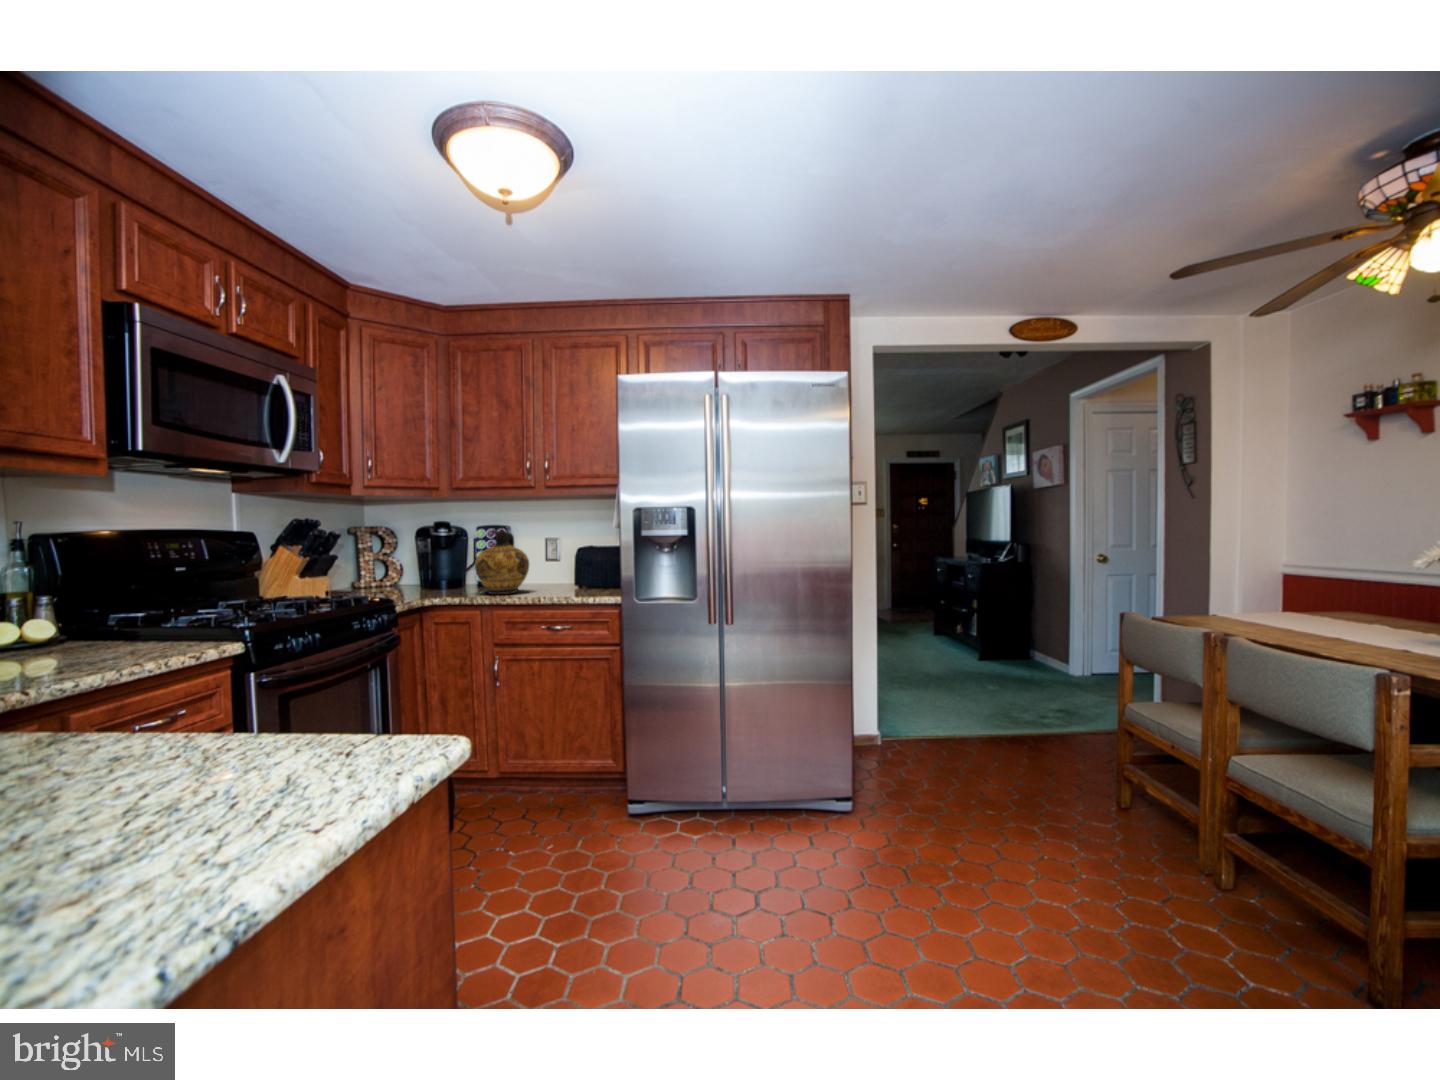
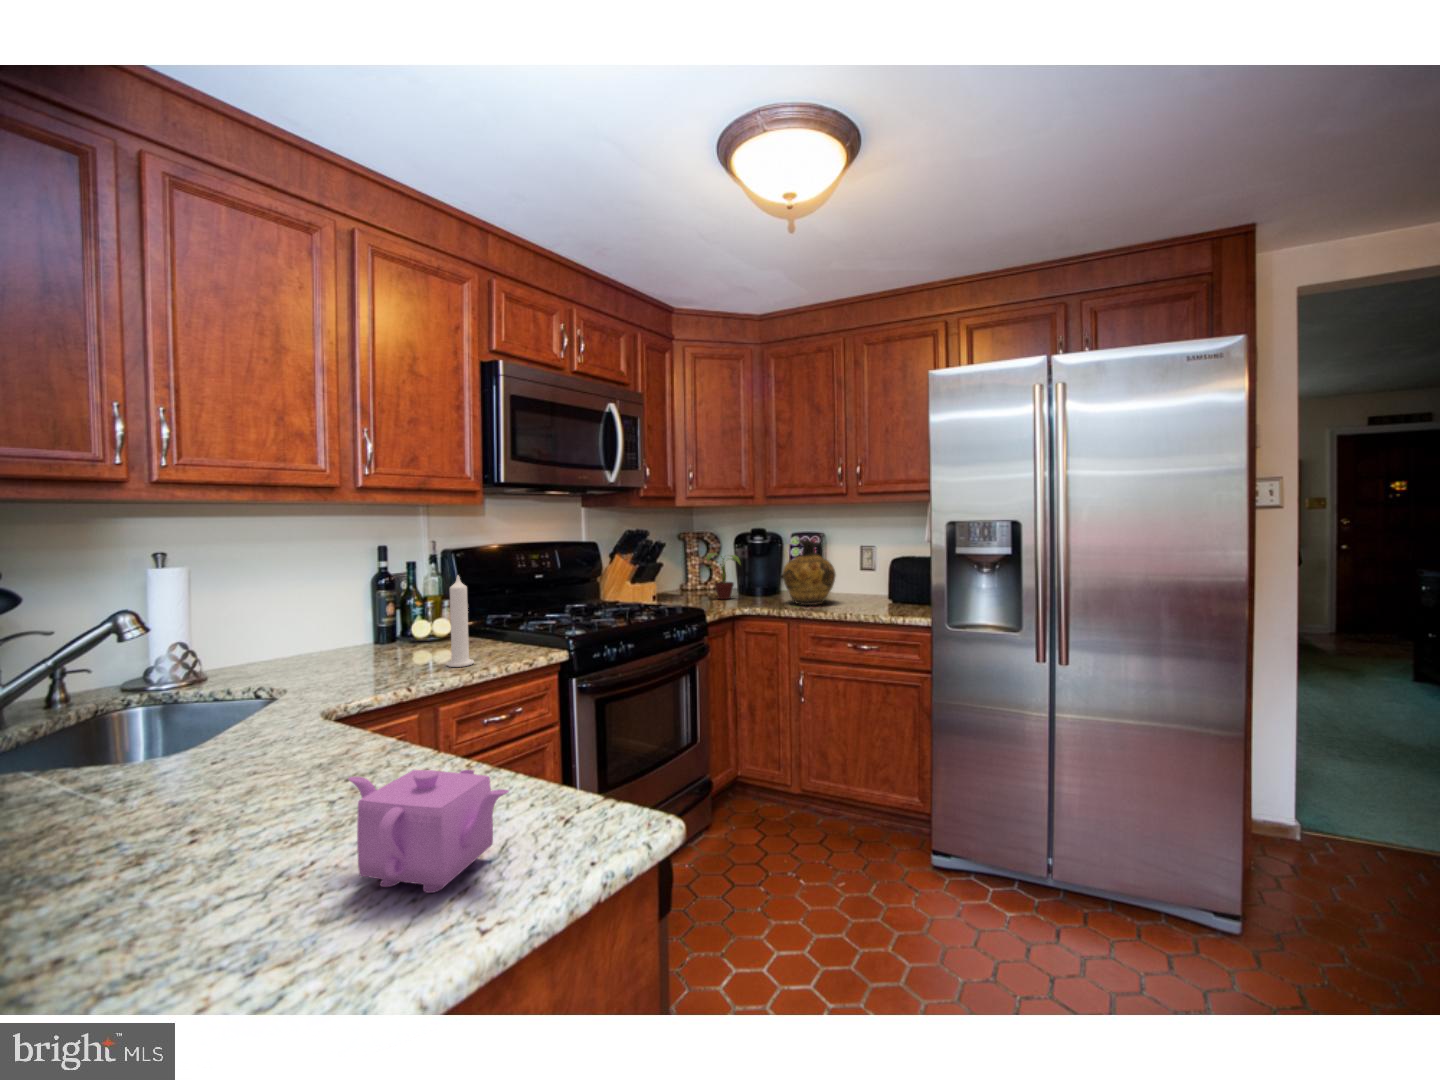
potted plant: none [380,546,427,595] -> present [704,553,740,599]
candle: none [66,553,110,668] -> present [447,576,474,667]
teapot: none [134,681,348,797] -> present [348,770,509,893]

